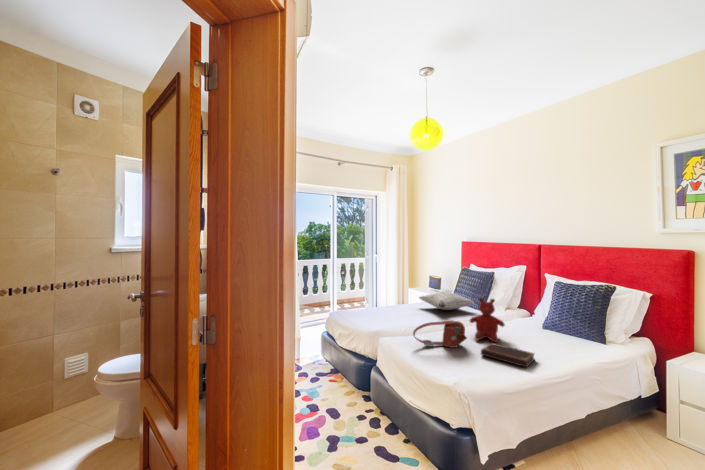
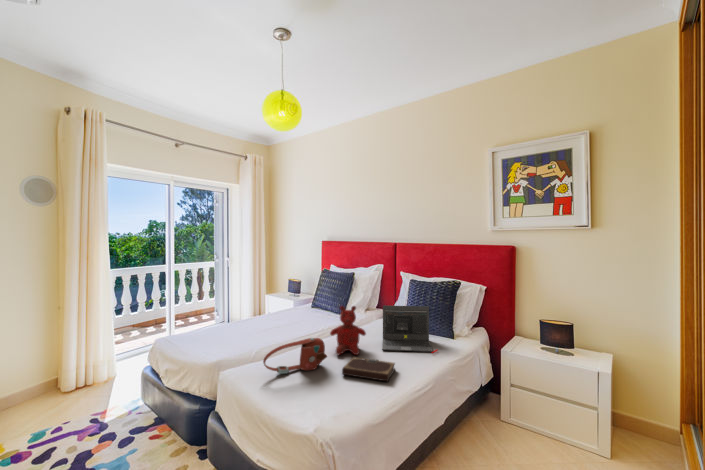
pillow: present [419,291,474,310] -> none [272,298,336,320]
laptop: none [522,302,585,352] -> present [382,305,437,353]

